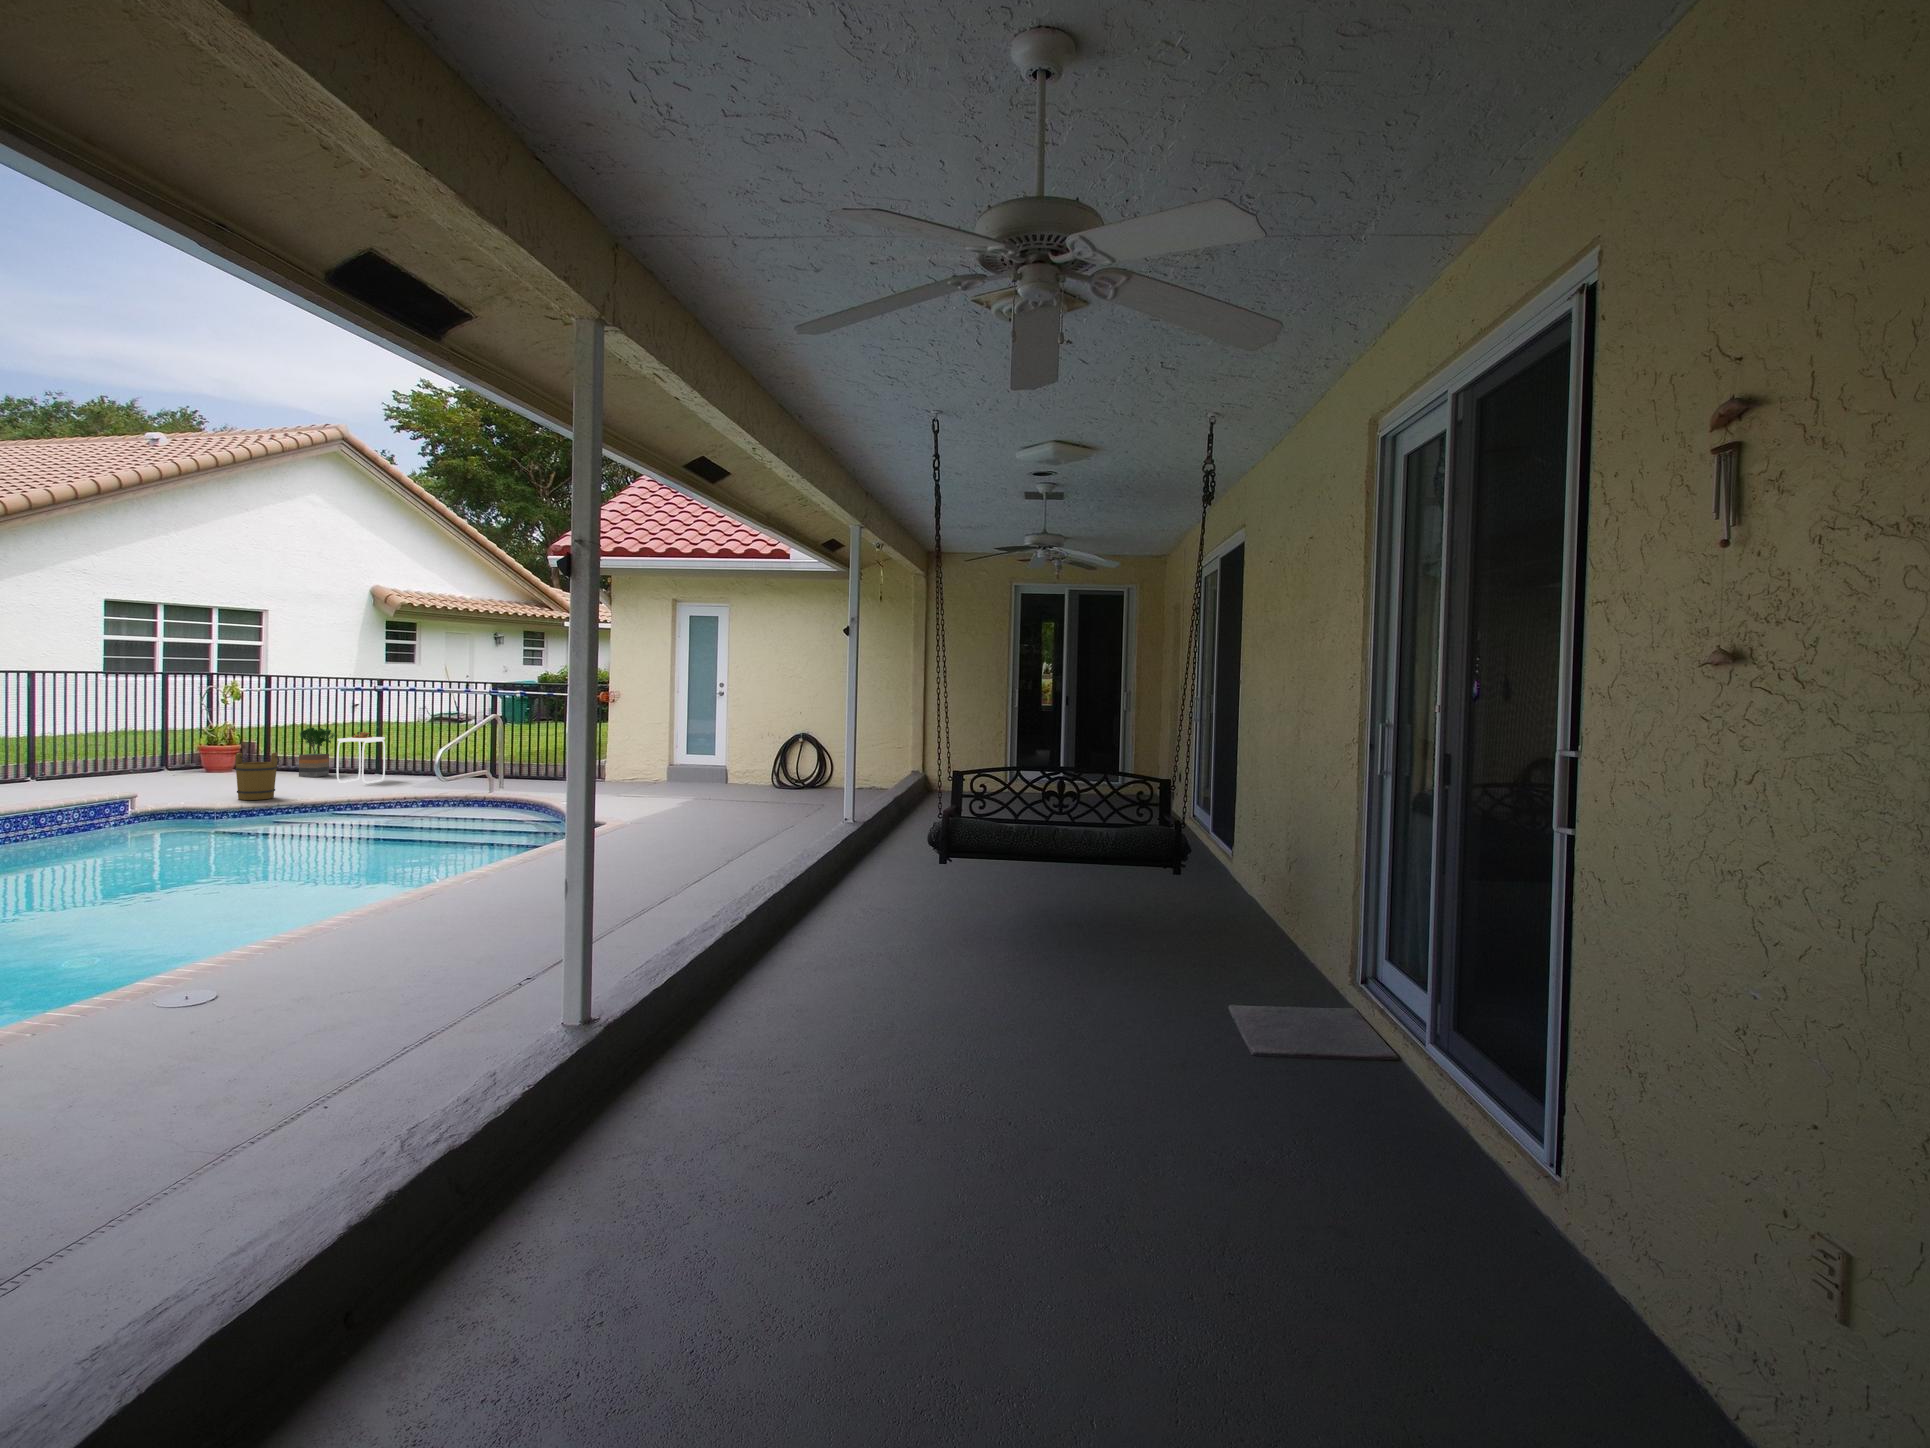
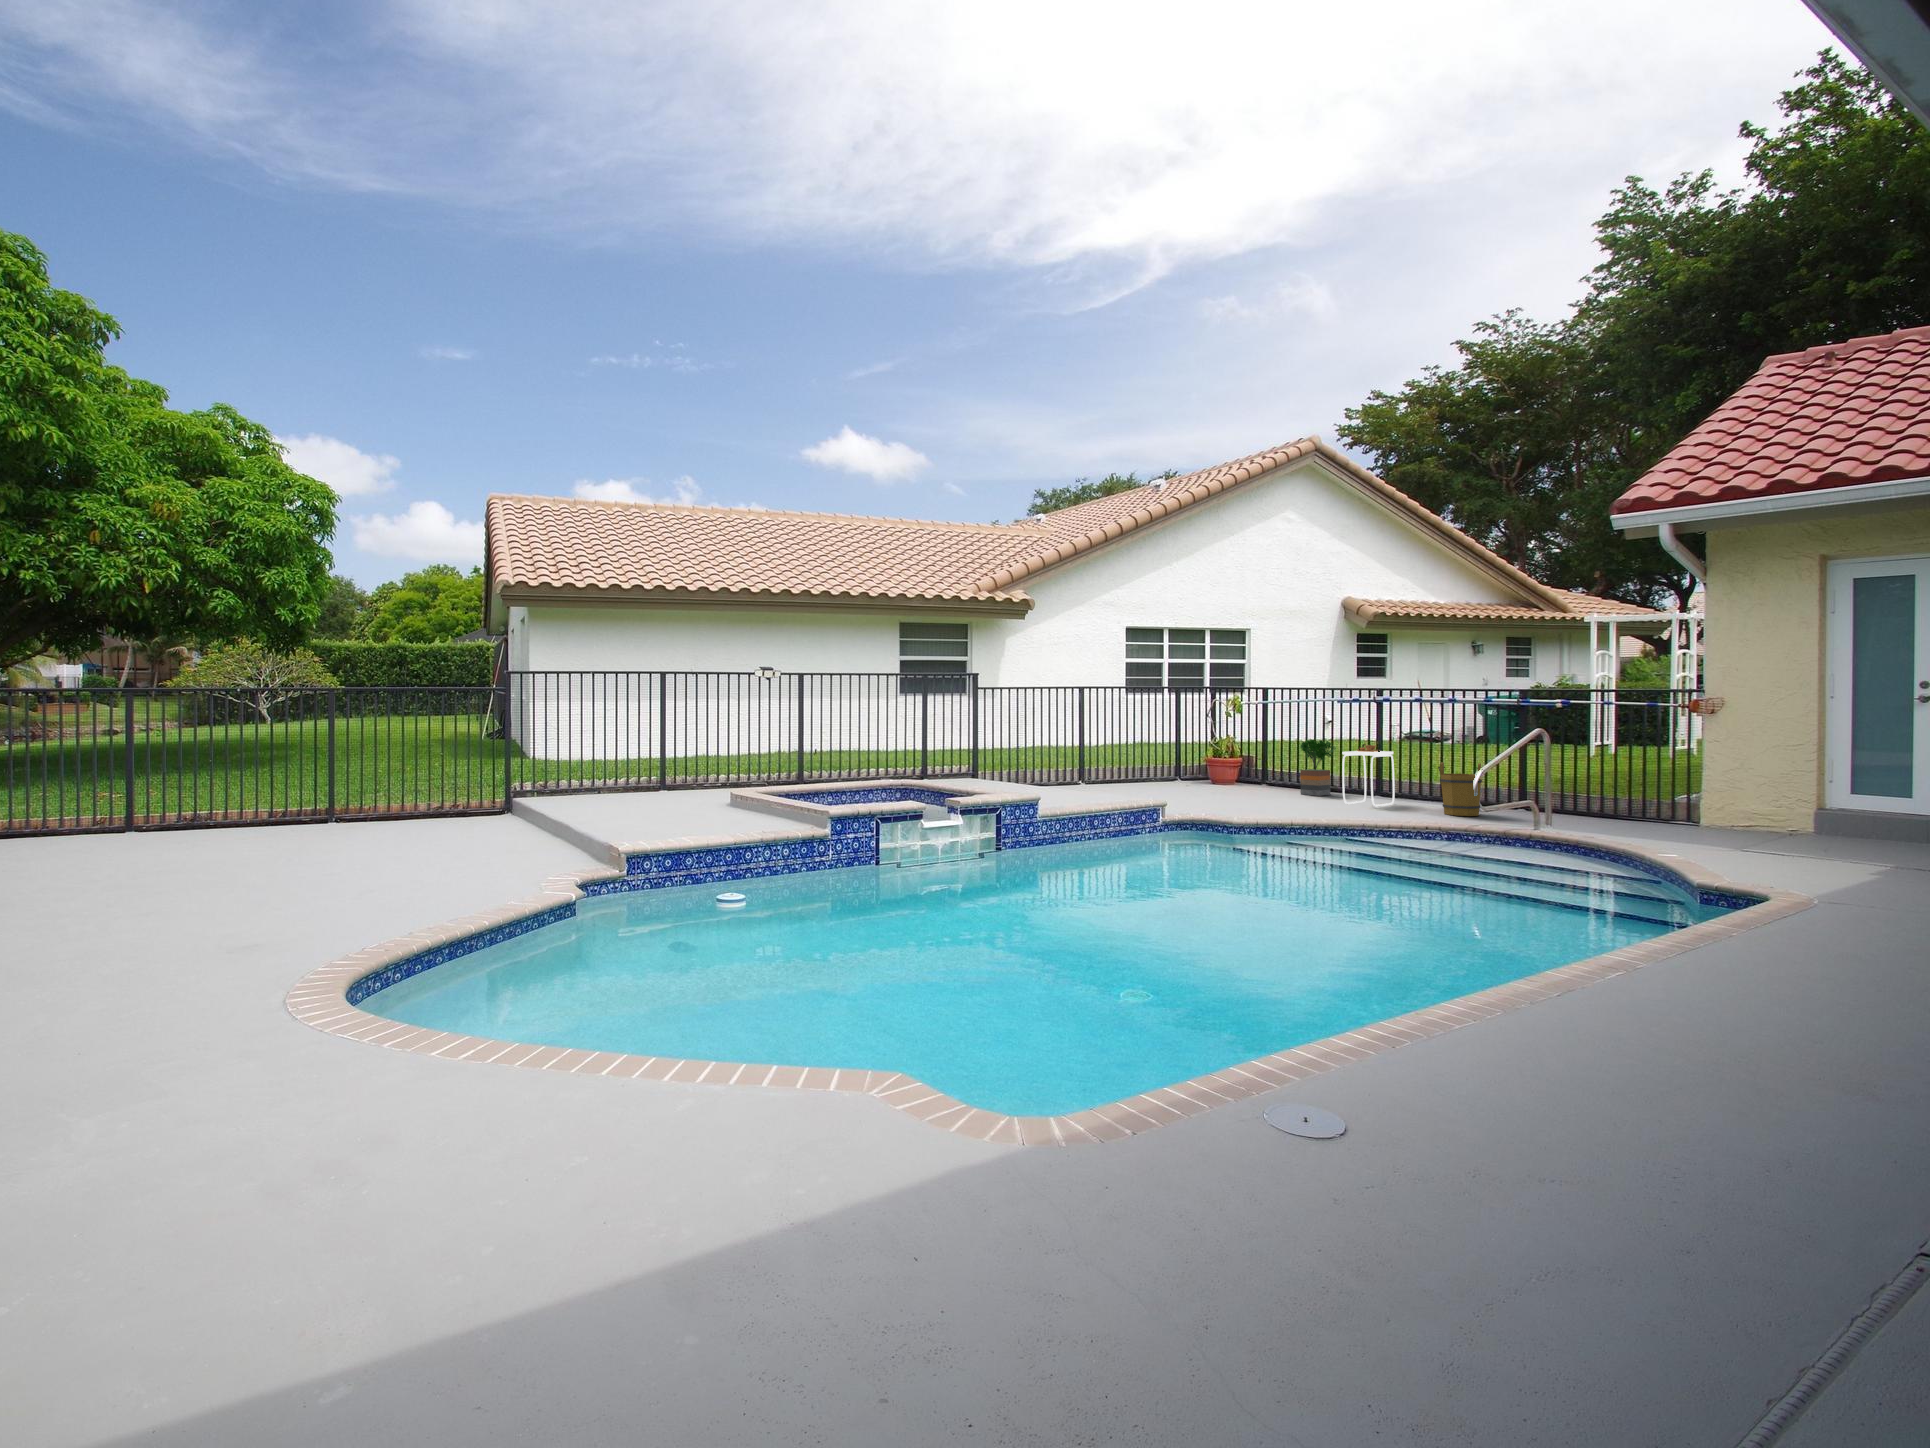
bucket: present [235,752,279,800] -> present [1438,762,1483,816]

